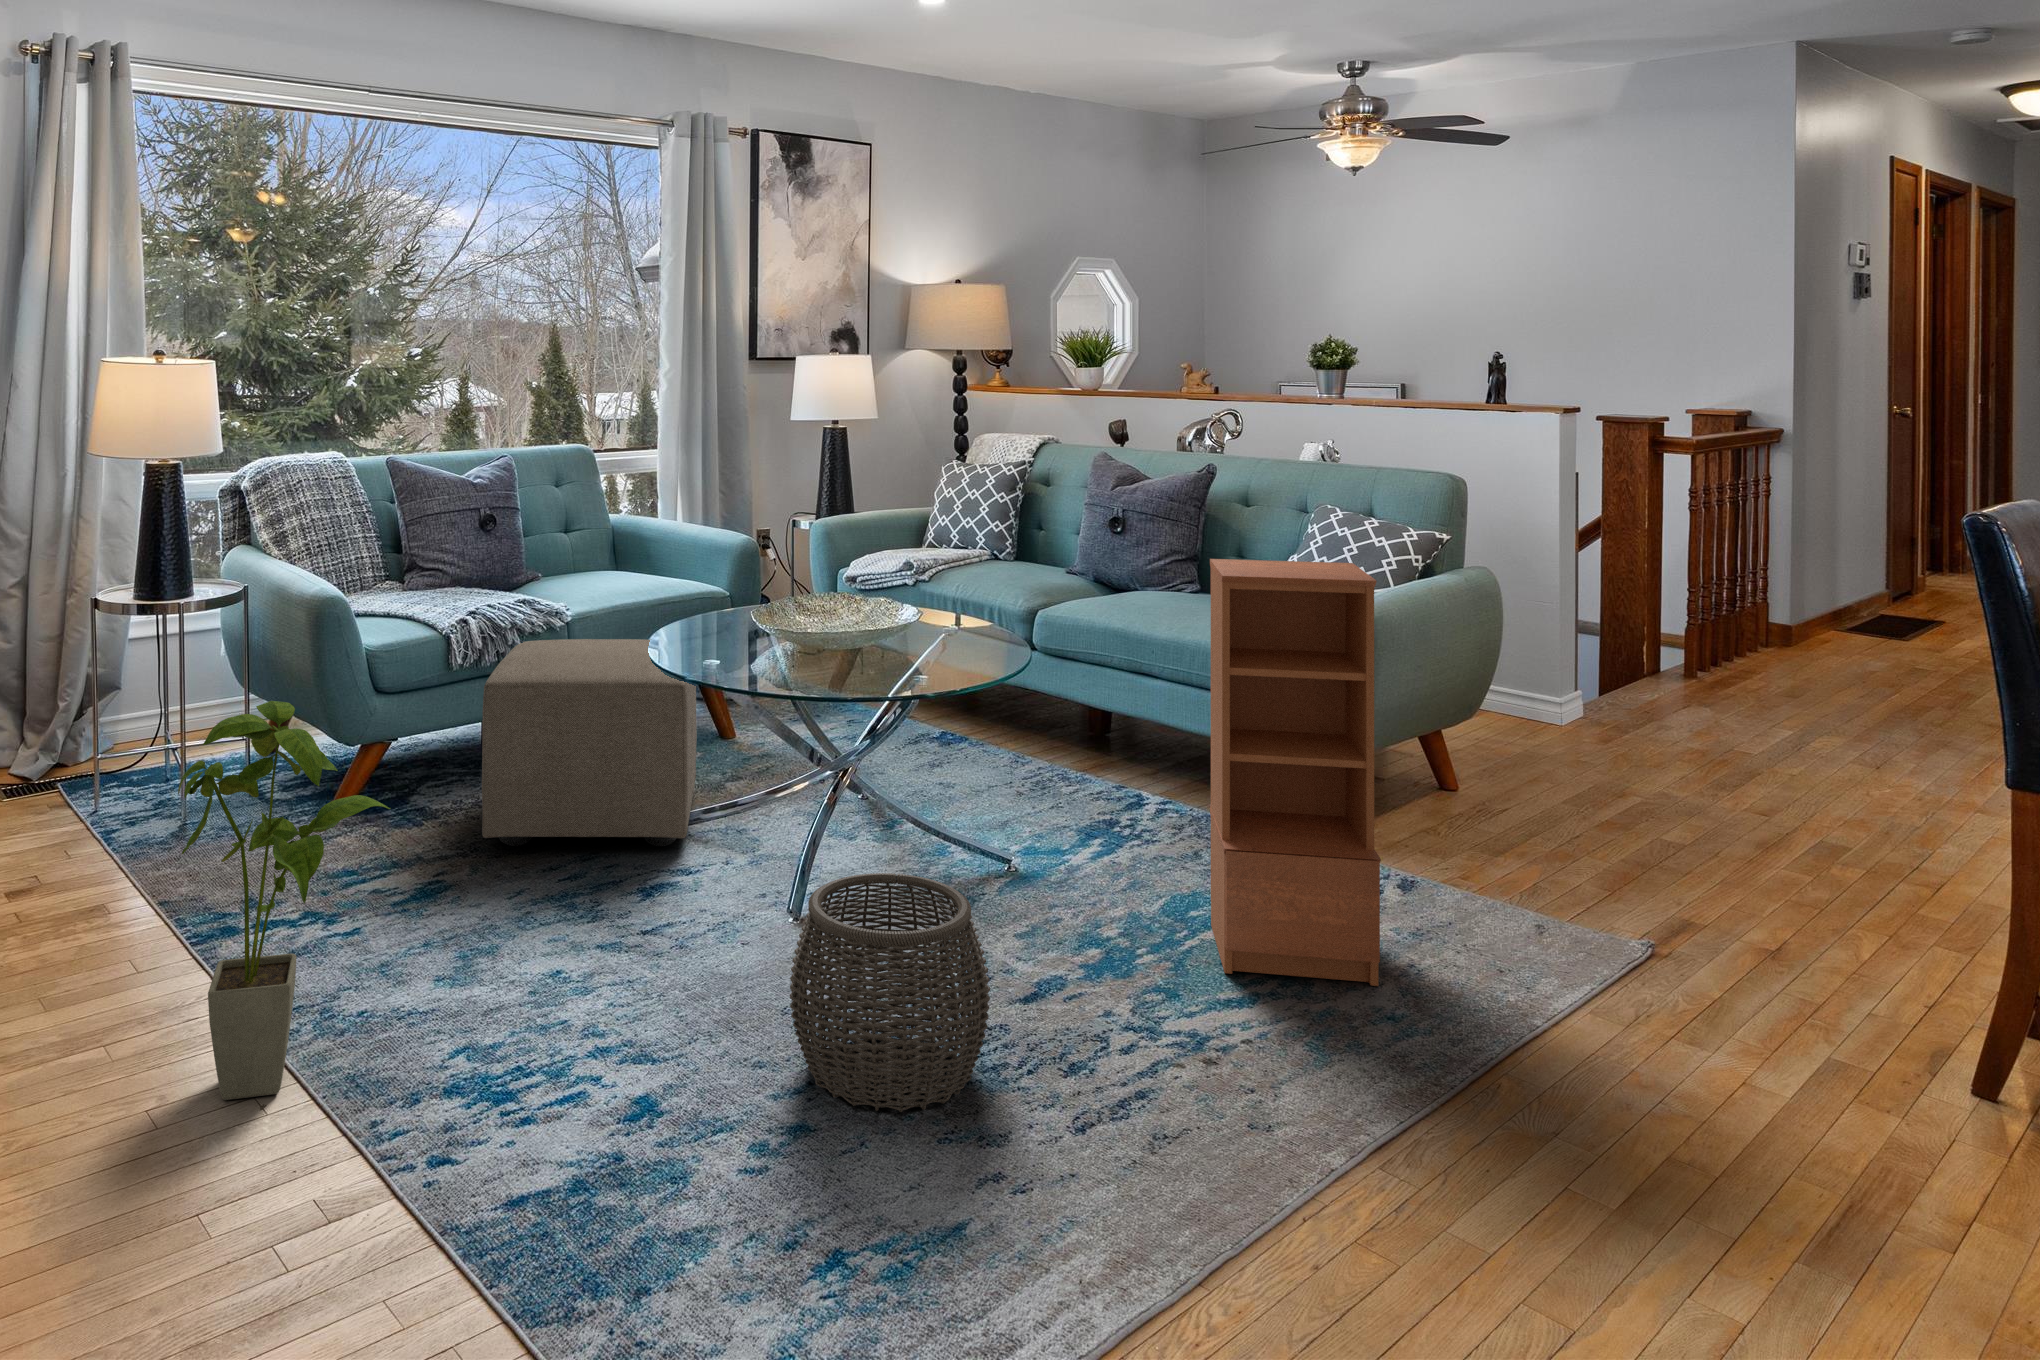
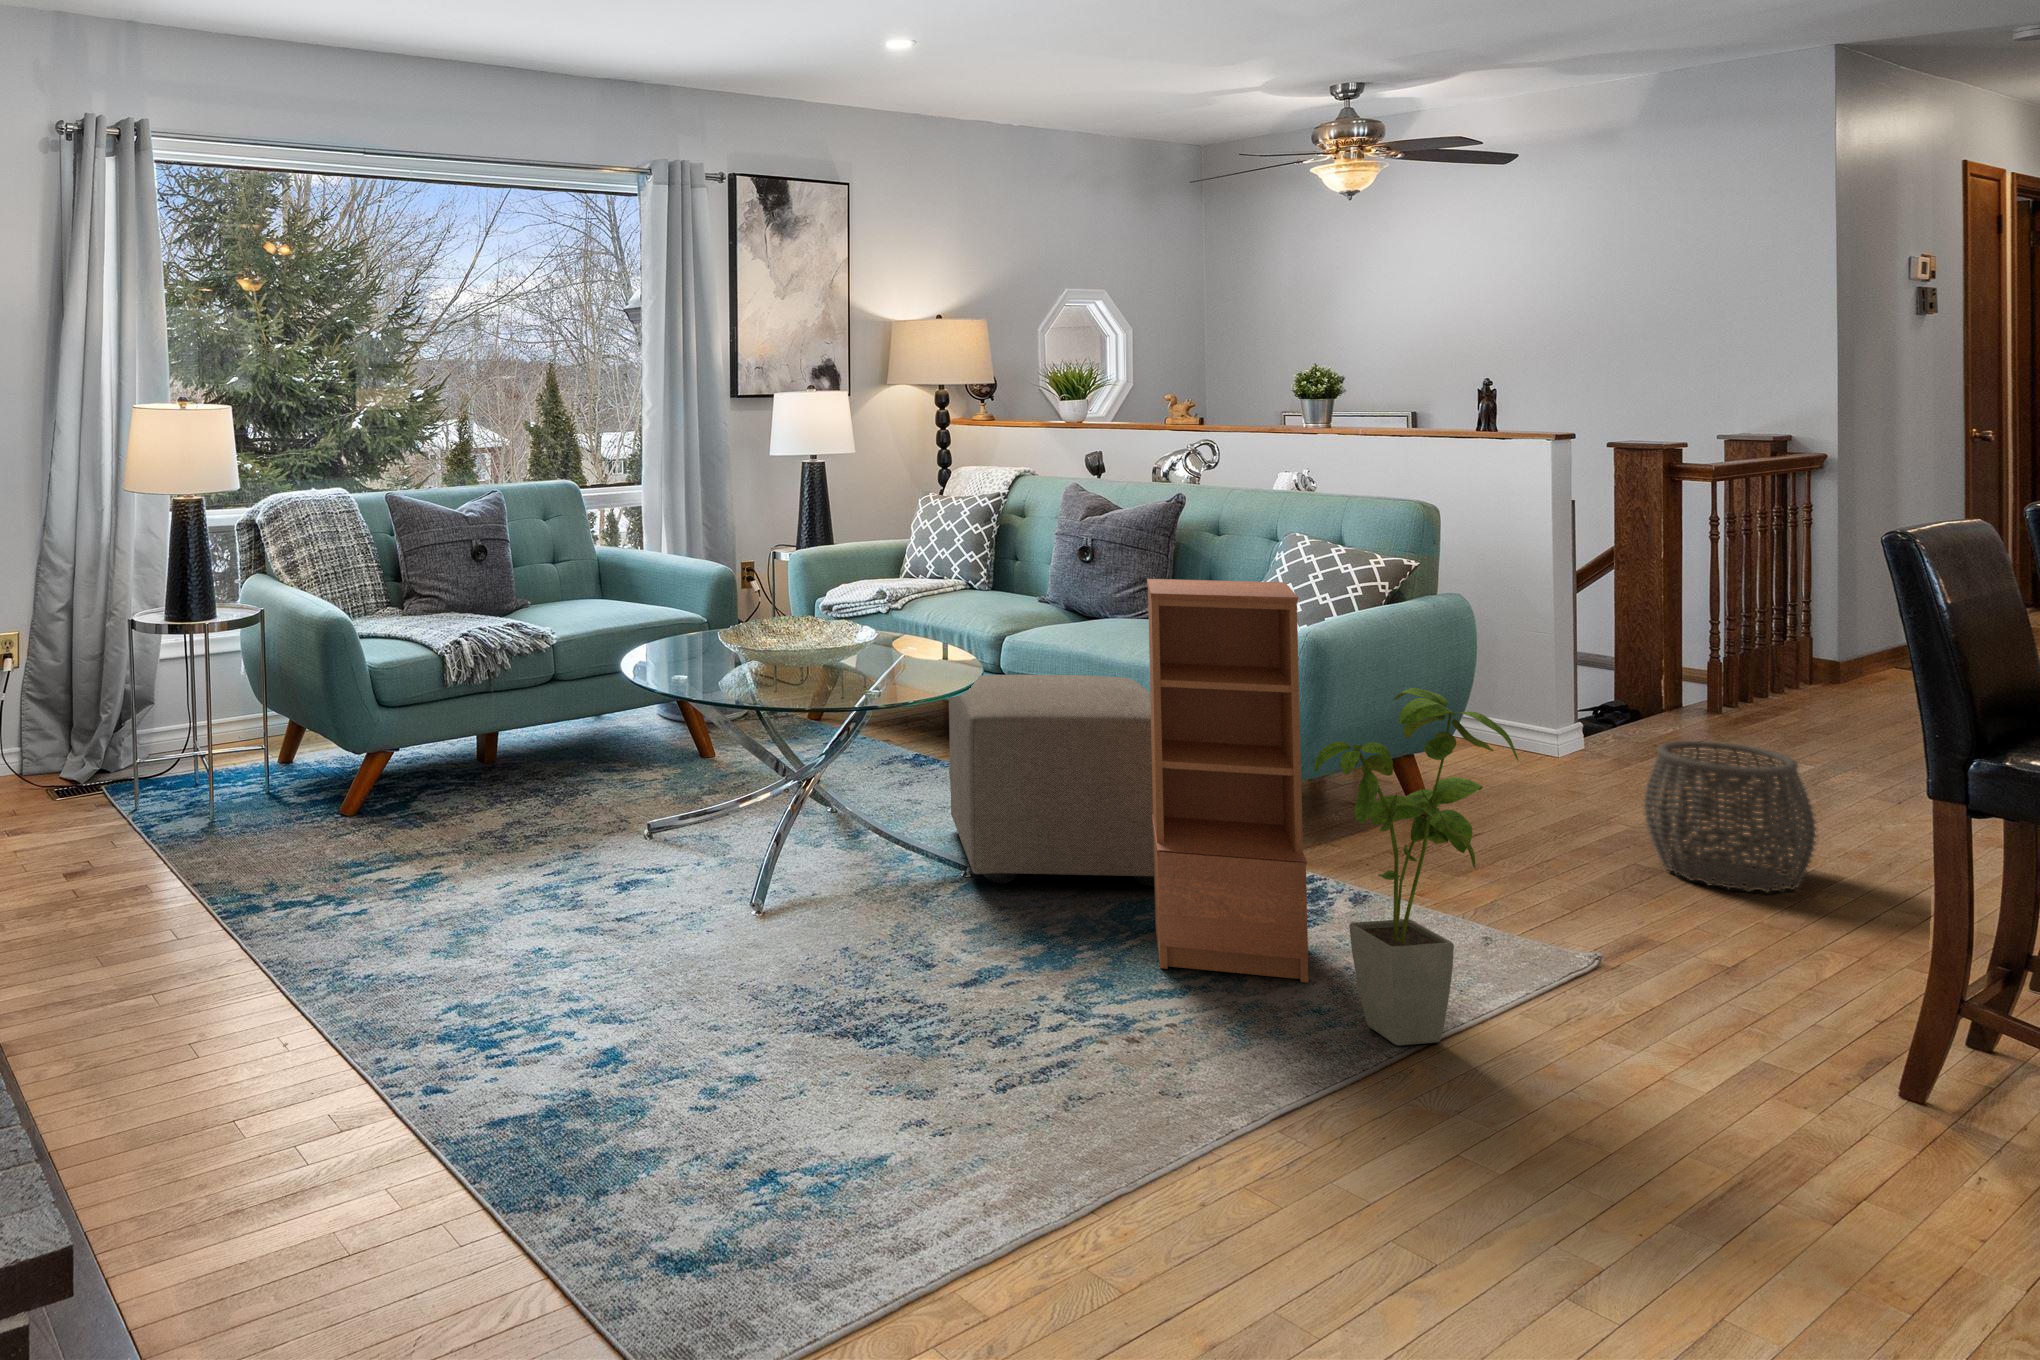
ottoman: present [482,639,697,846] -> present [949,675,1155,886]
house plant: present [178,701,390,1100] -> present [1314,688,1518,1045]
woven basket: present [790,873,990,1112] -> present [1644,741,1817,892]

